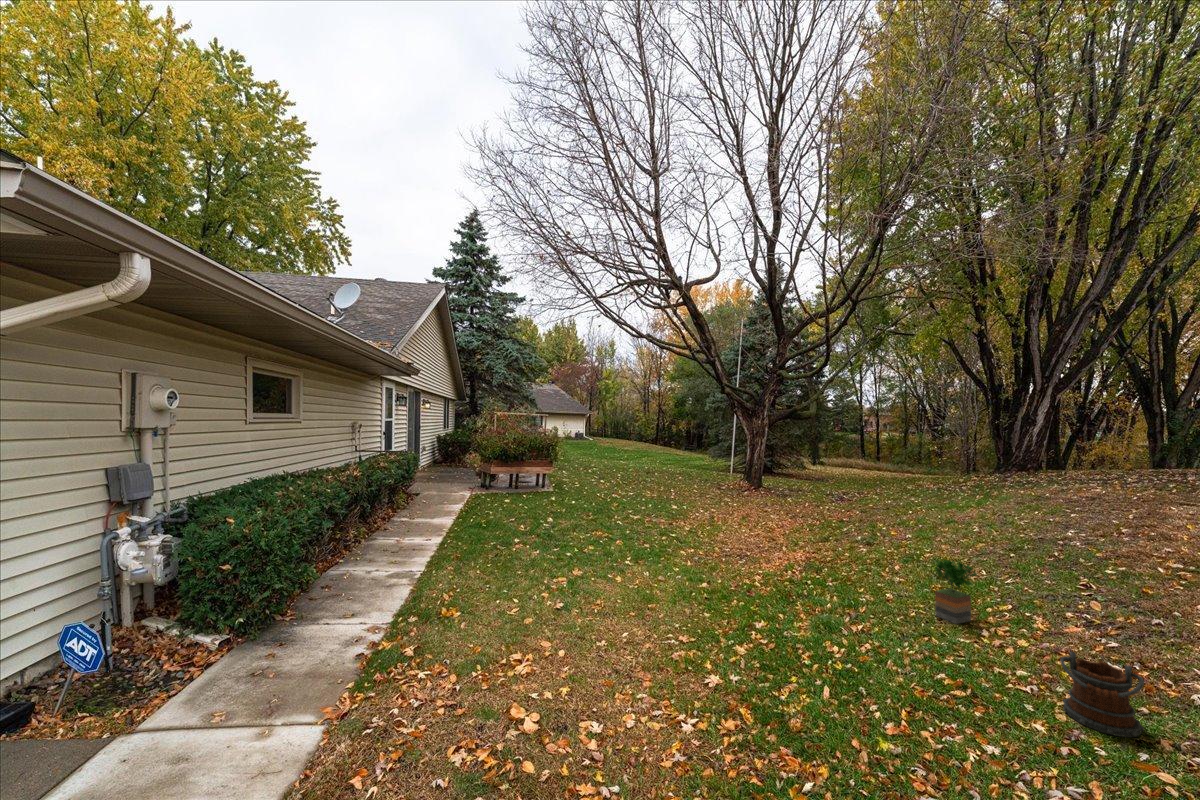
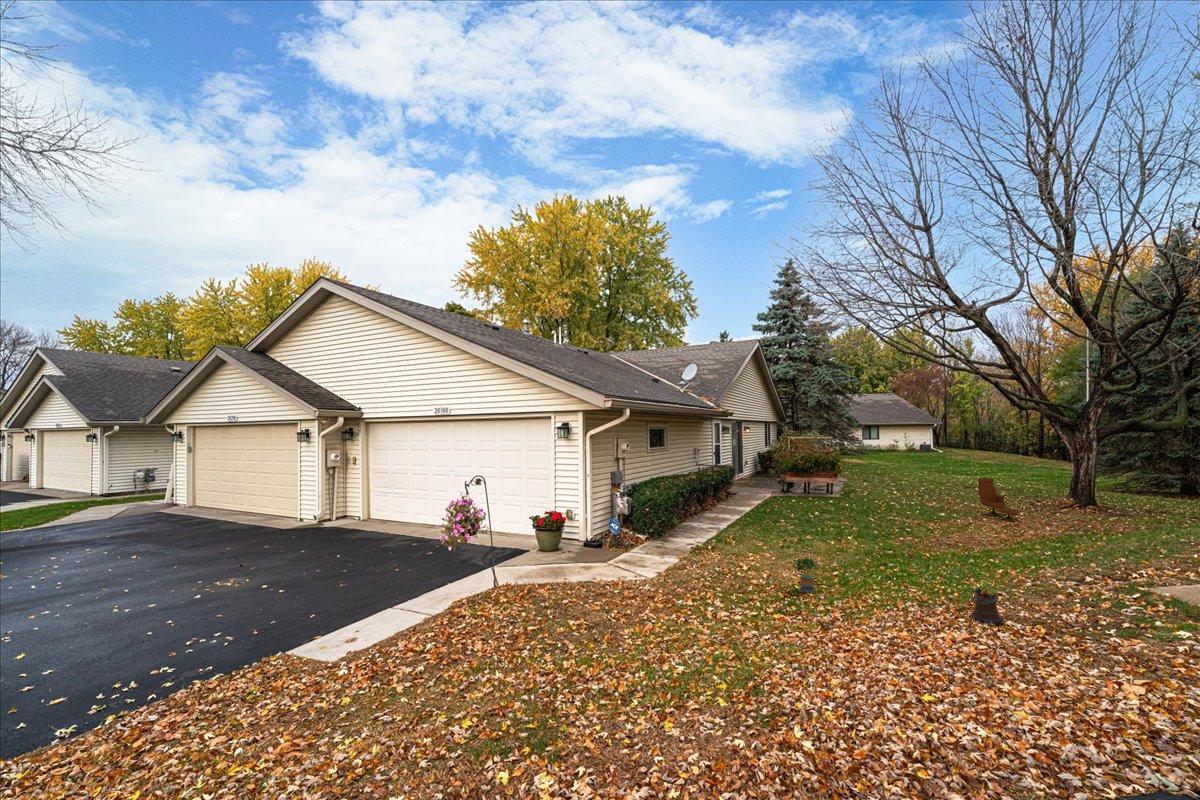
lounge chair: none [703,448,747,494] -> present [978,478,1019,520]
potted tree: present [935,560,978,624] -> present [796,558,817,593]

